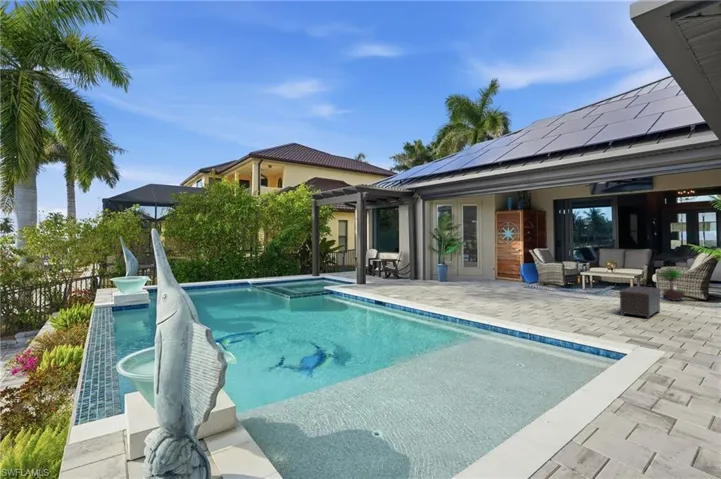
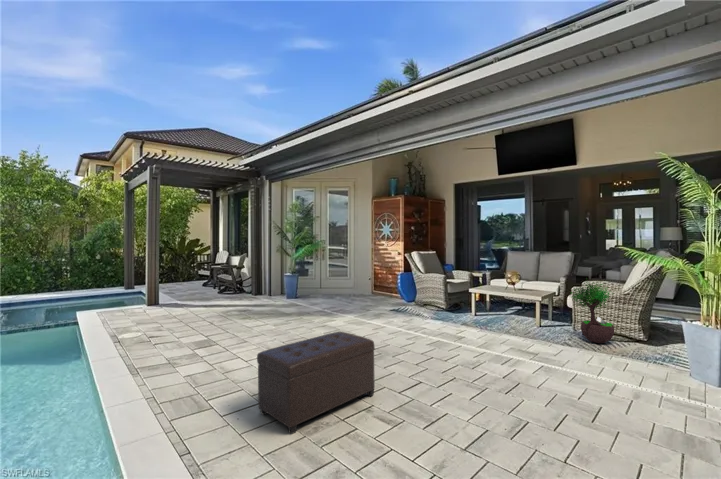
ottoman: present [620,286,660,319] -> present [257,332,375,434]

